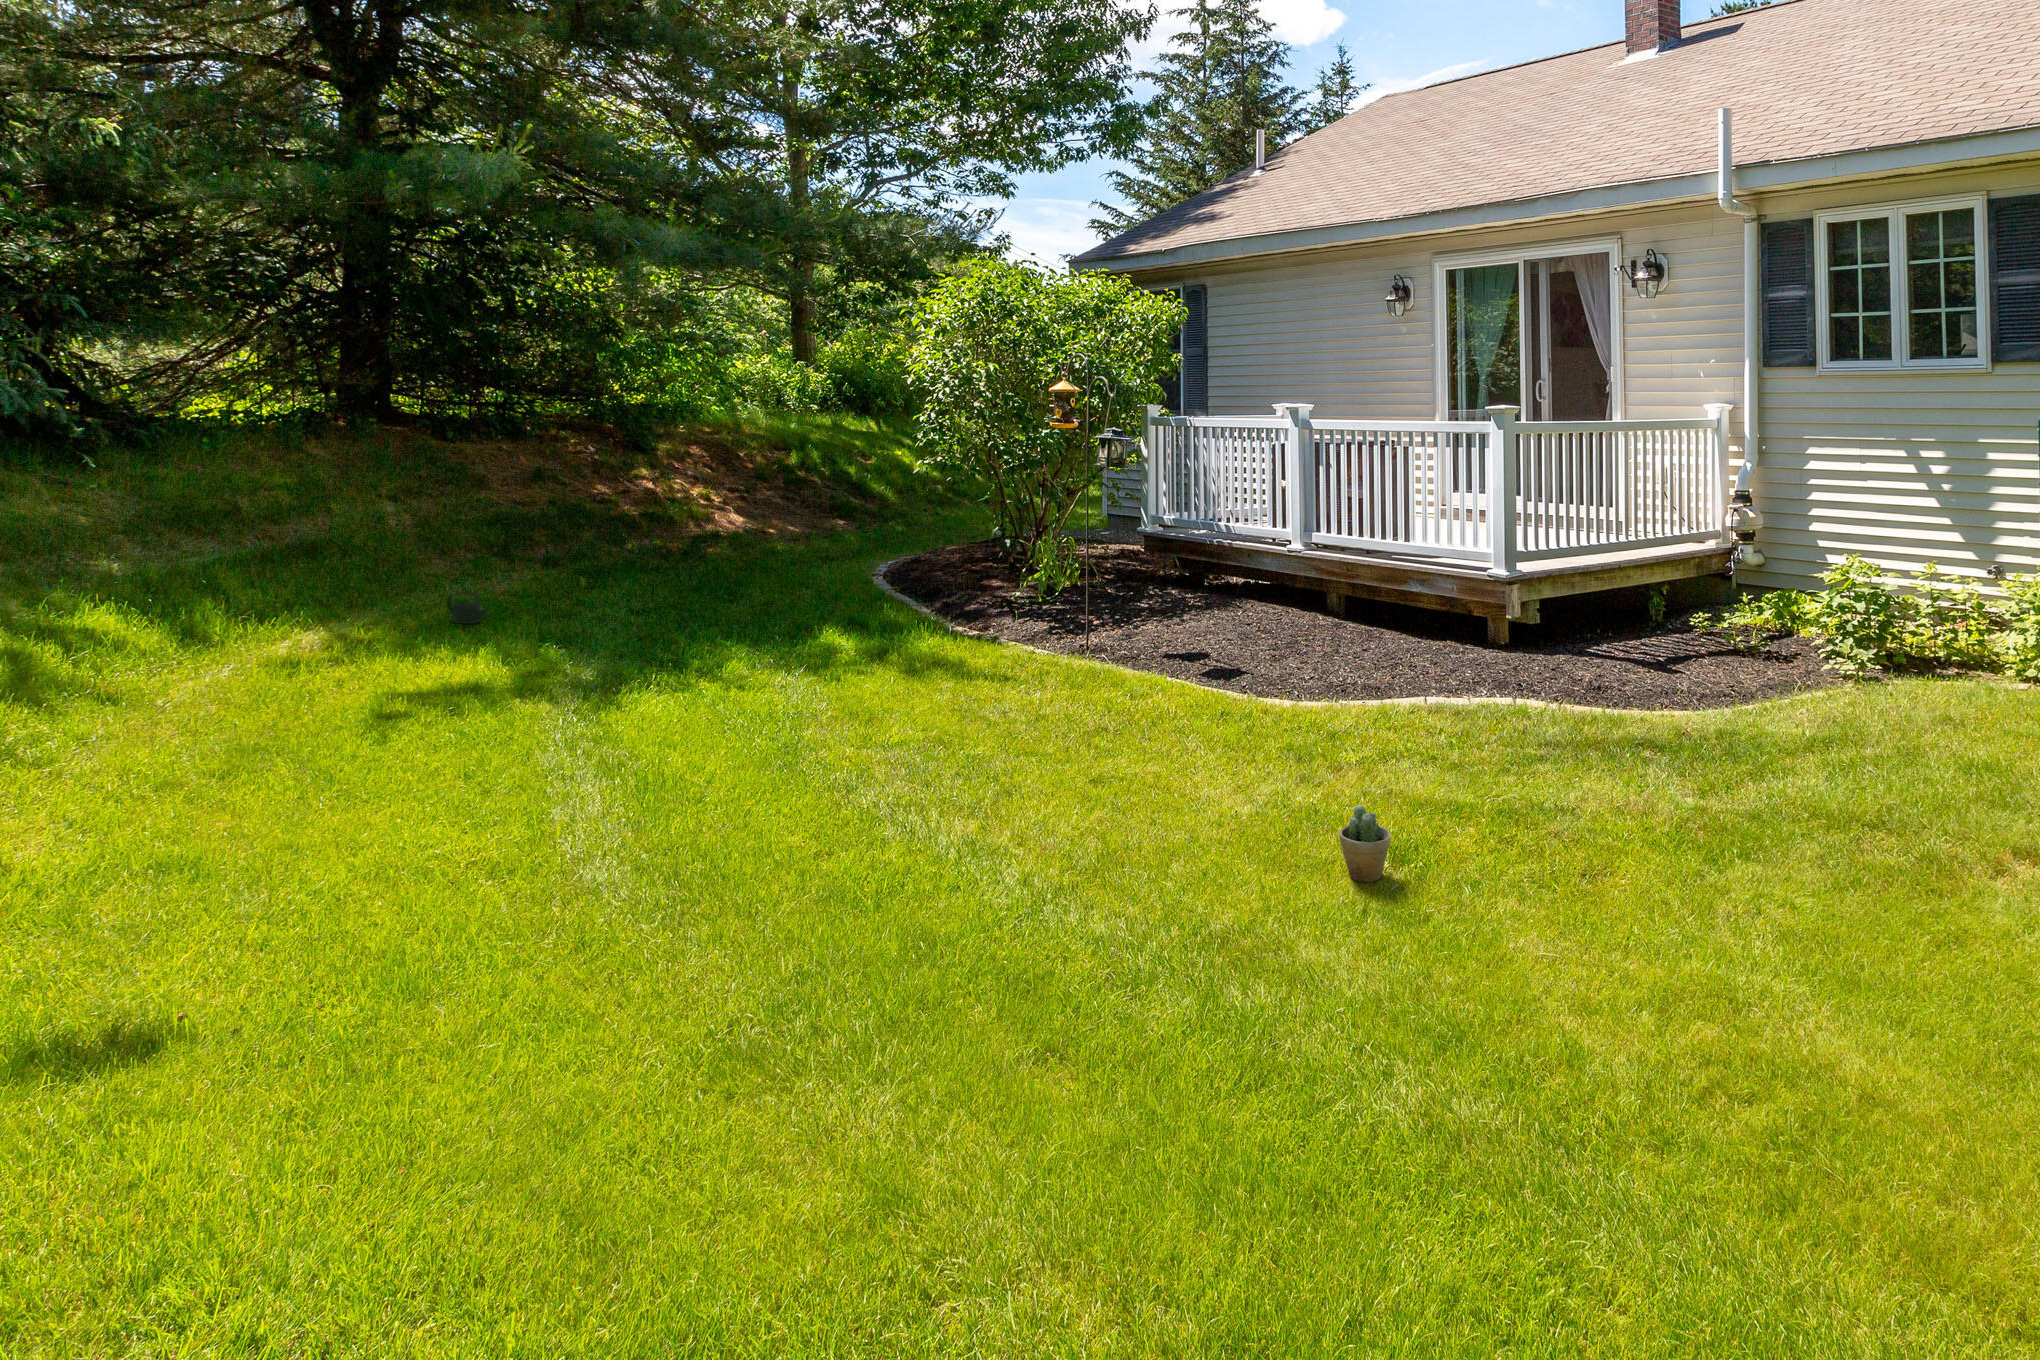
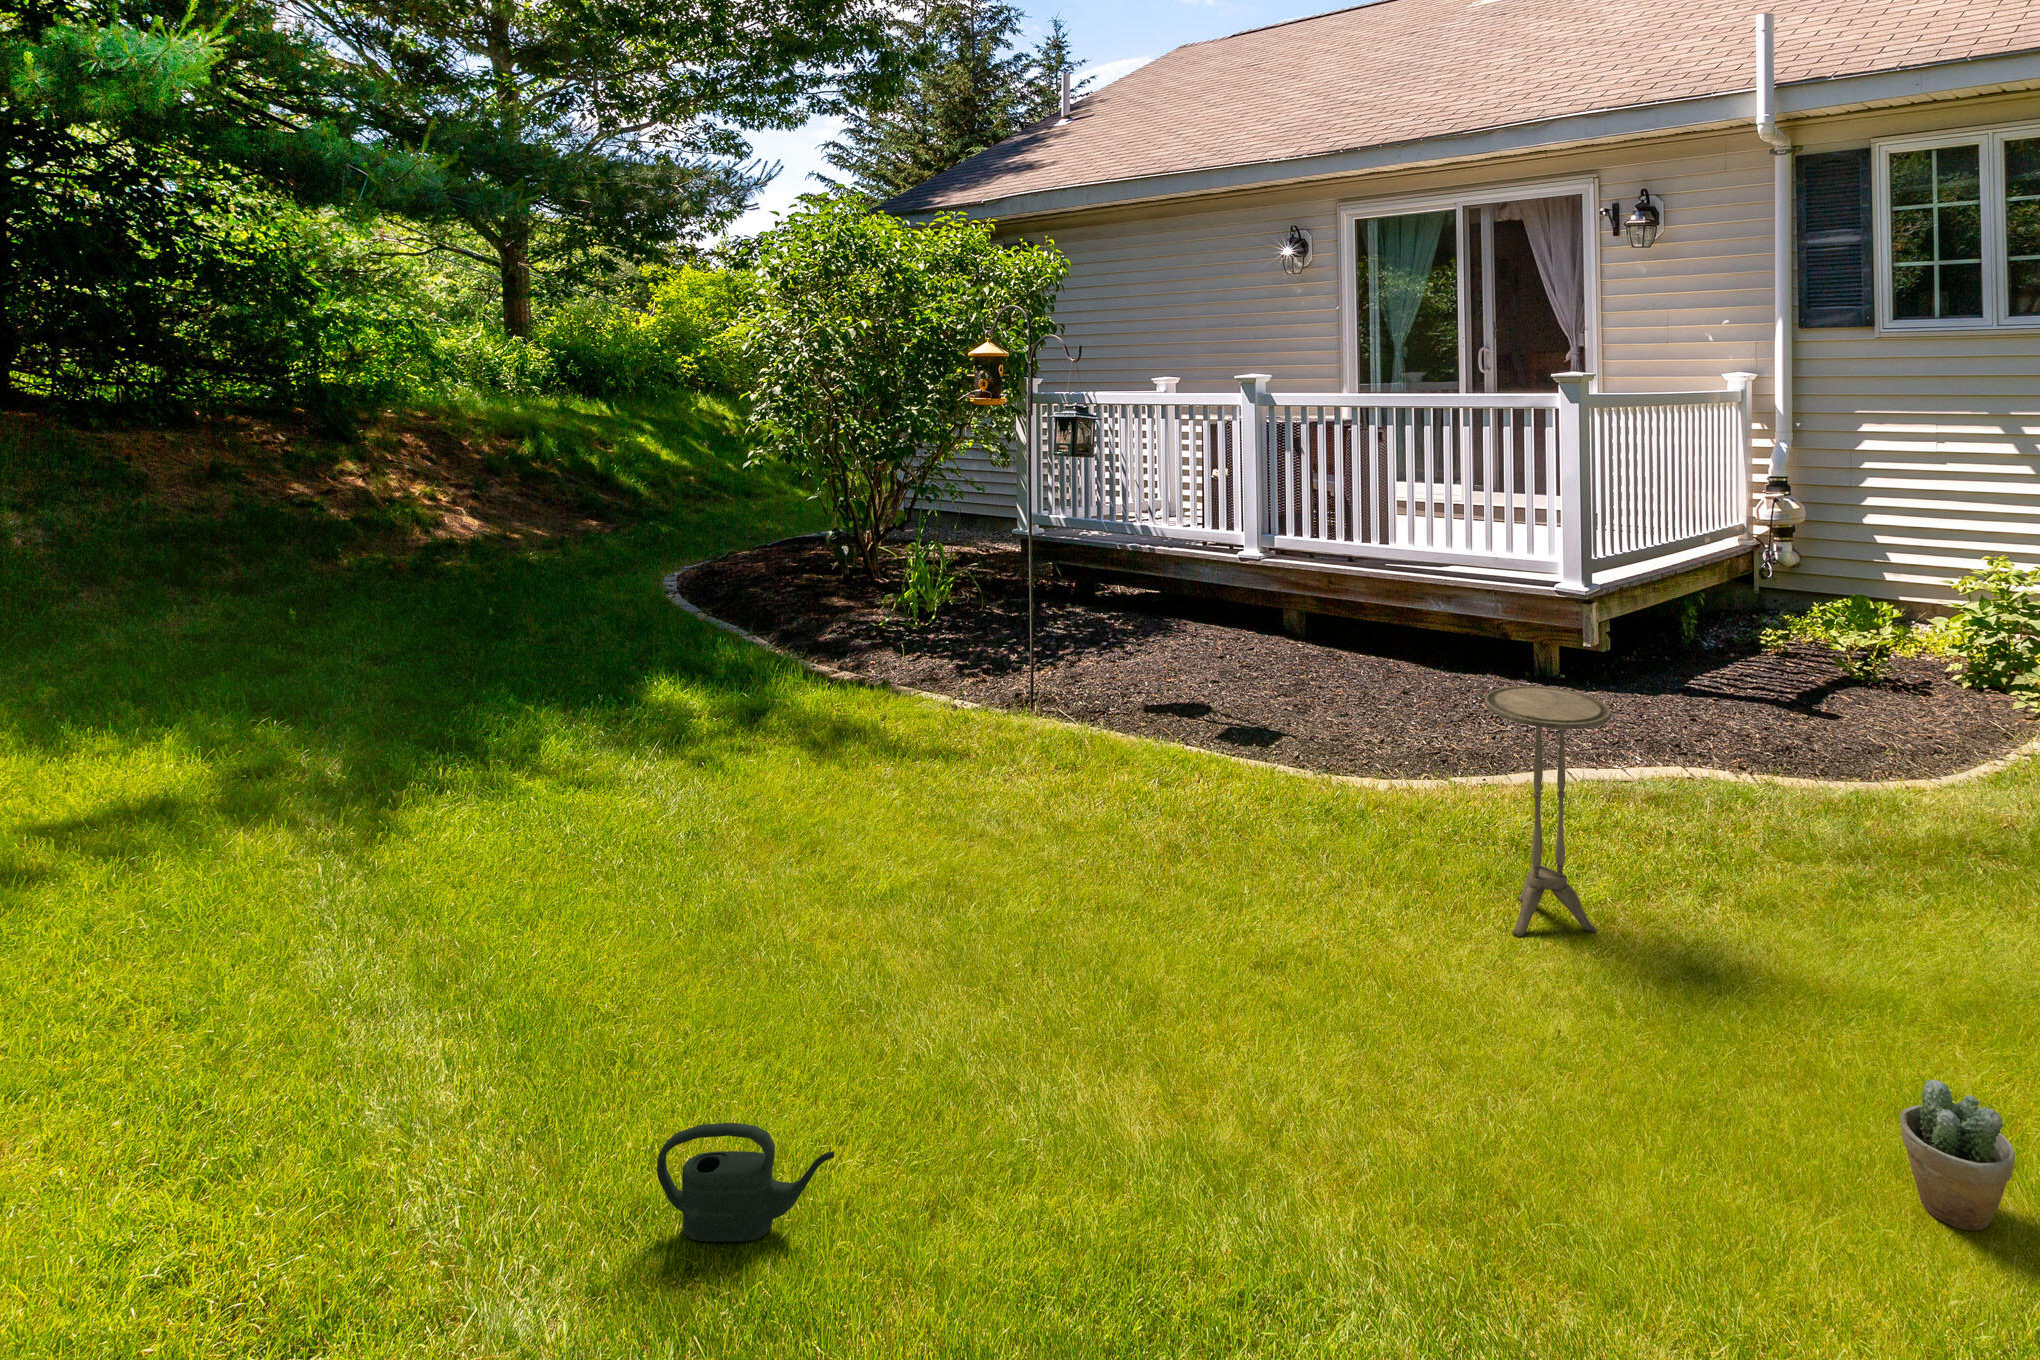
watering can: present [447,591,492,624] -> present [657,1123,834,1242]
side table: none [1261,615,1338,772] -> present [1485,686,1611,937]

